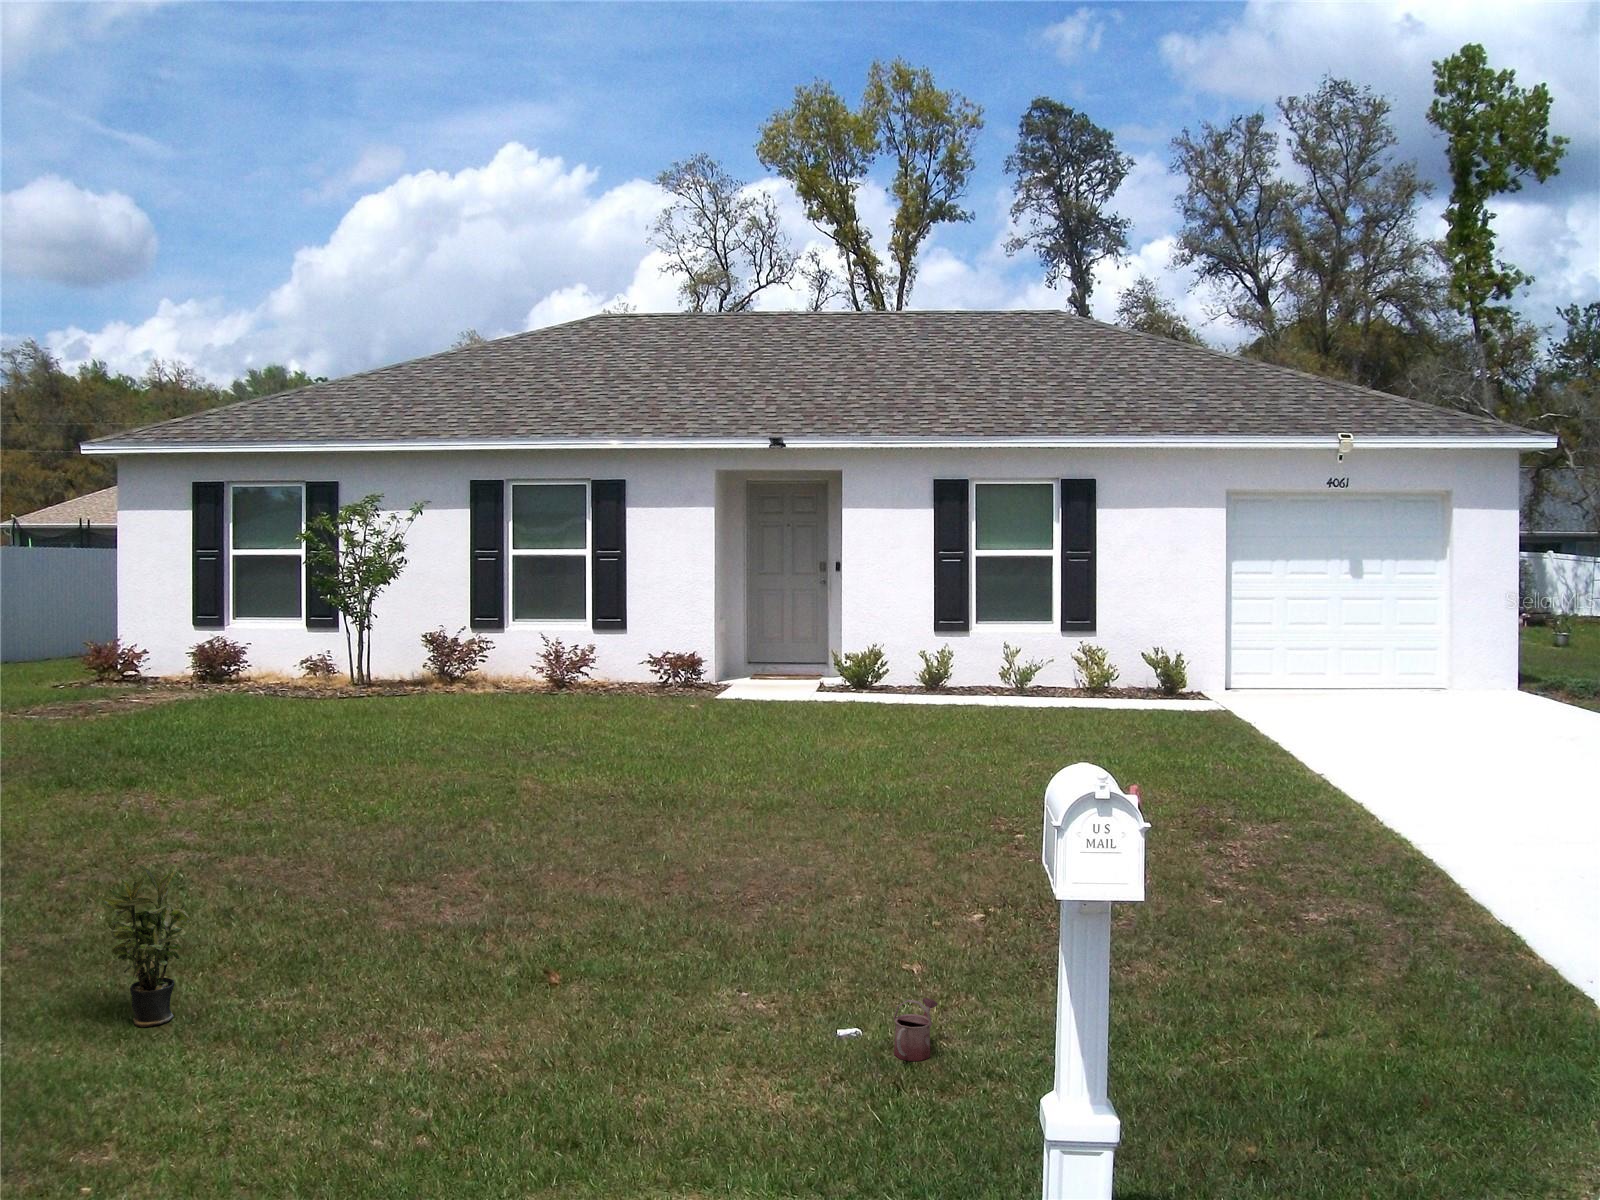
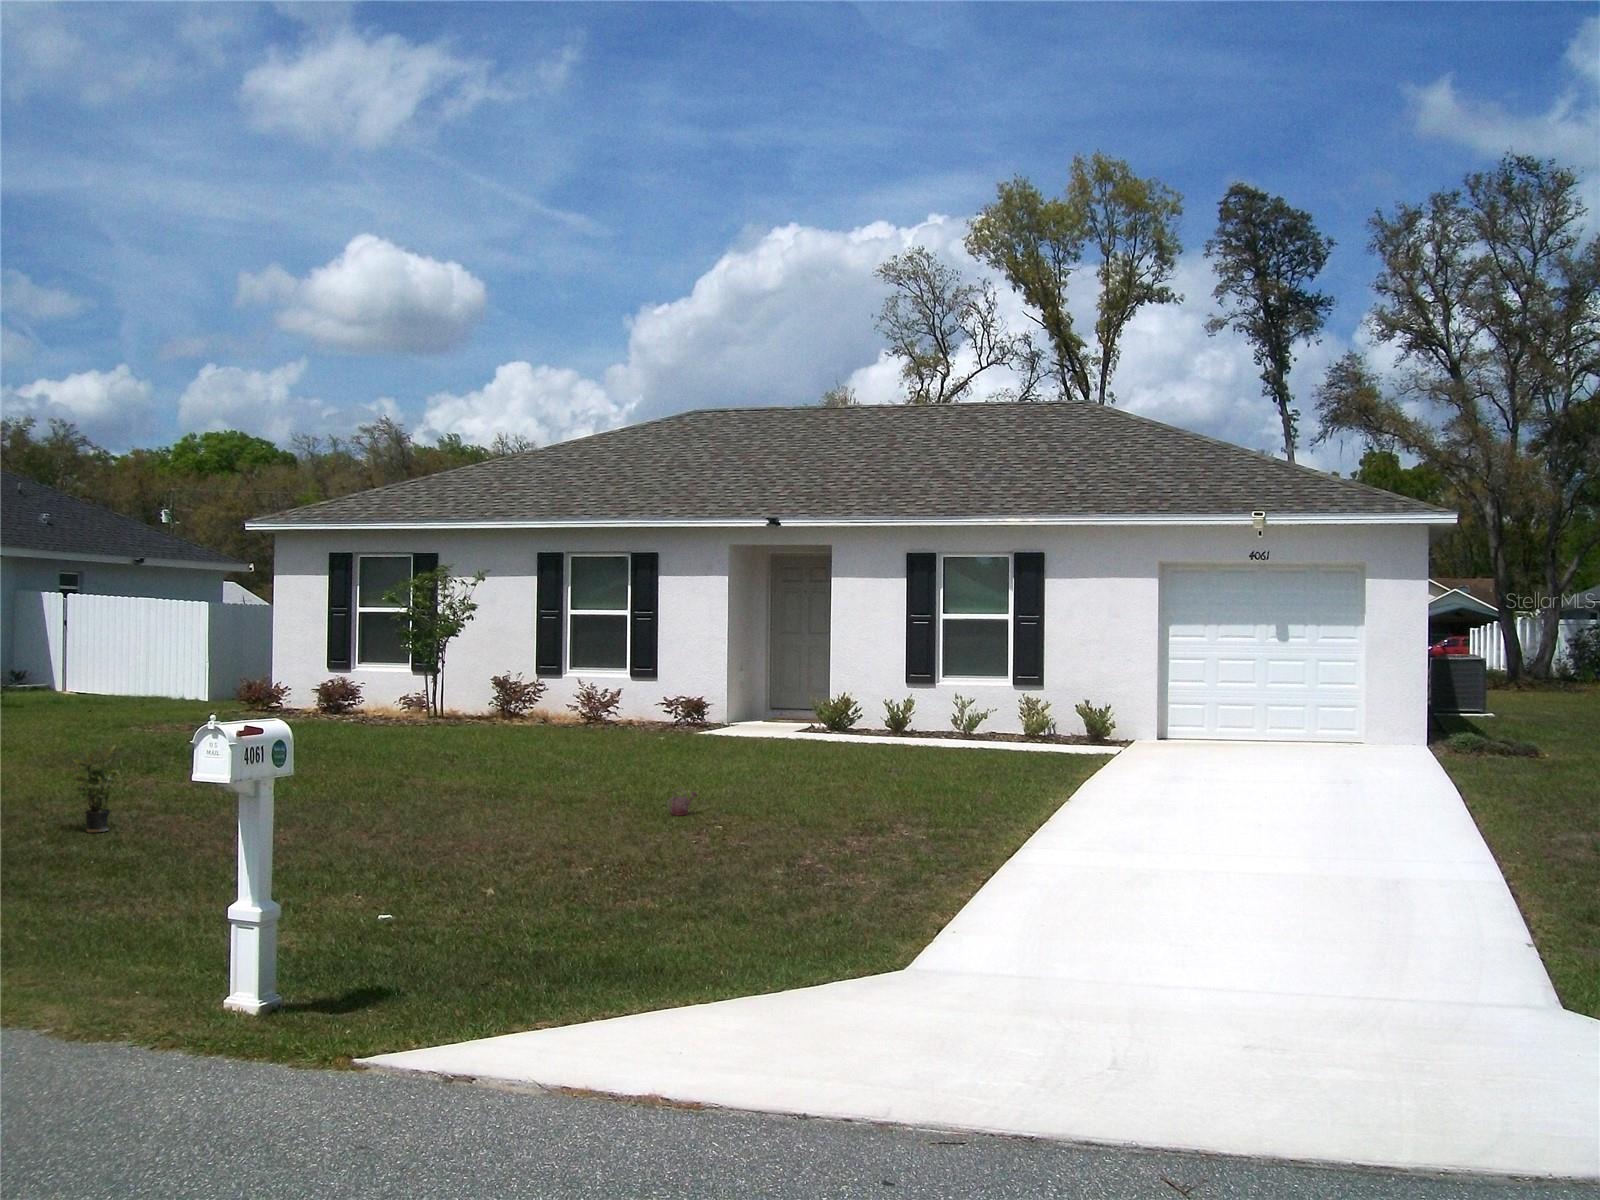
watering can: present [894,998,938,1061] -> present [667,791,697,816]

